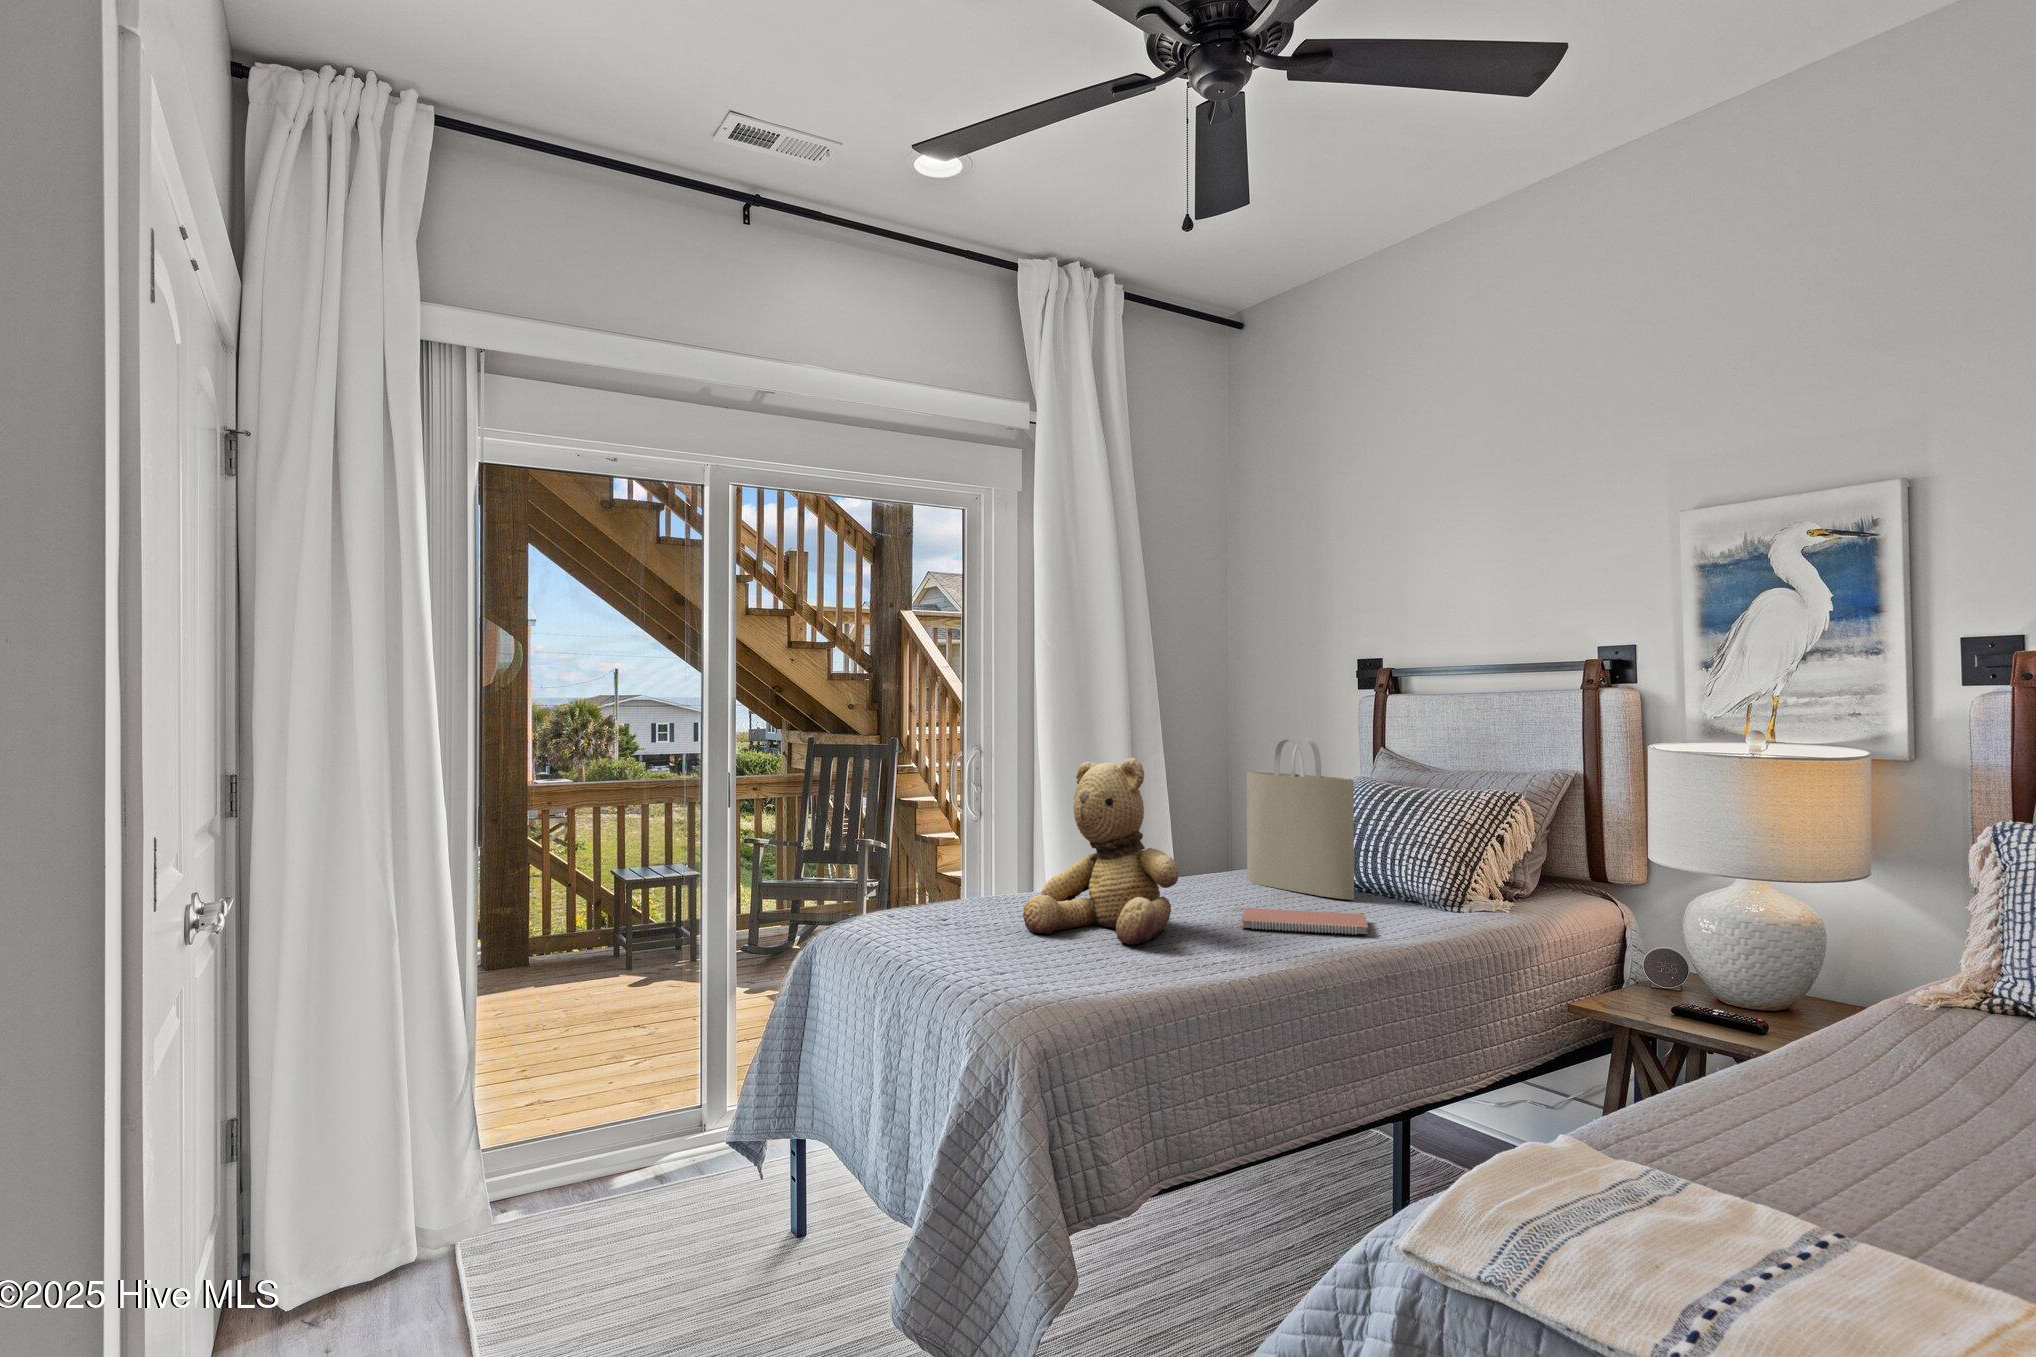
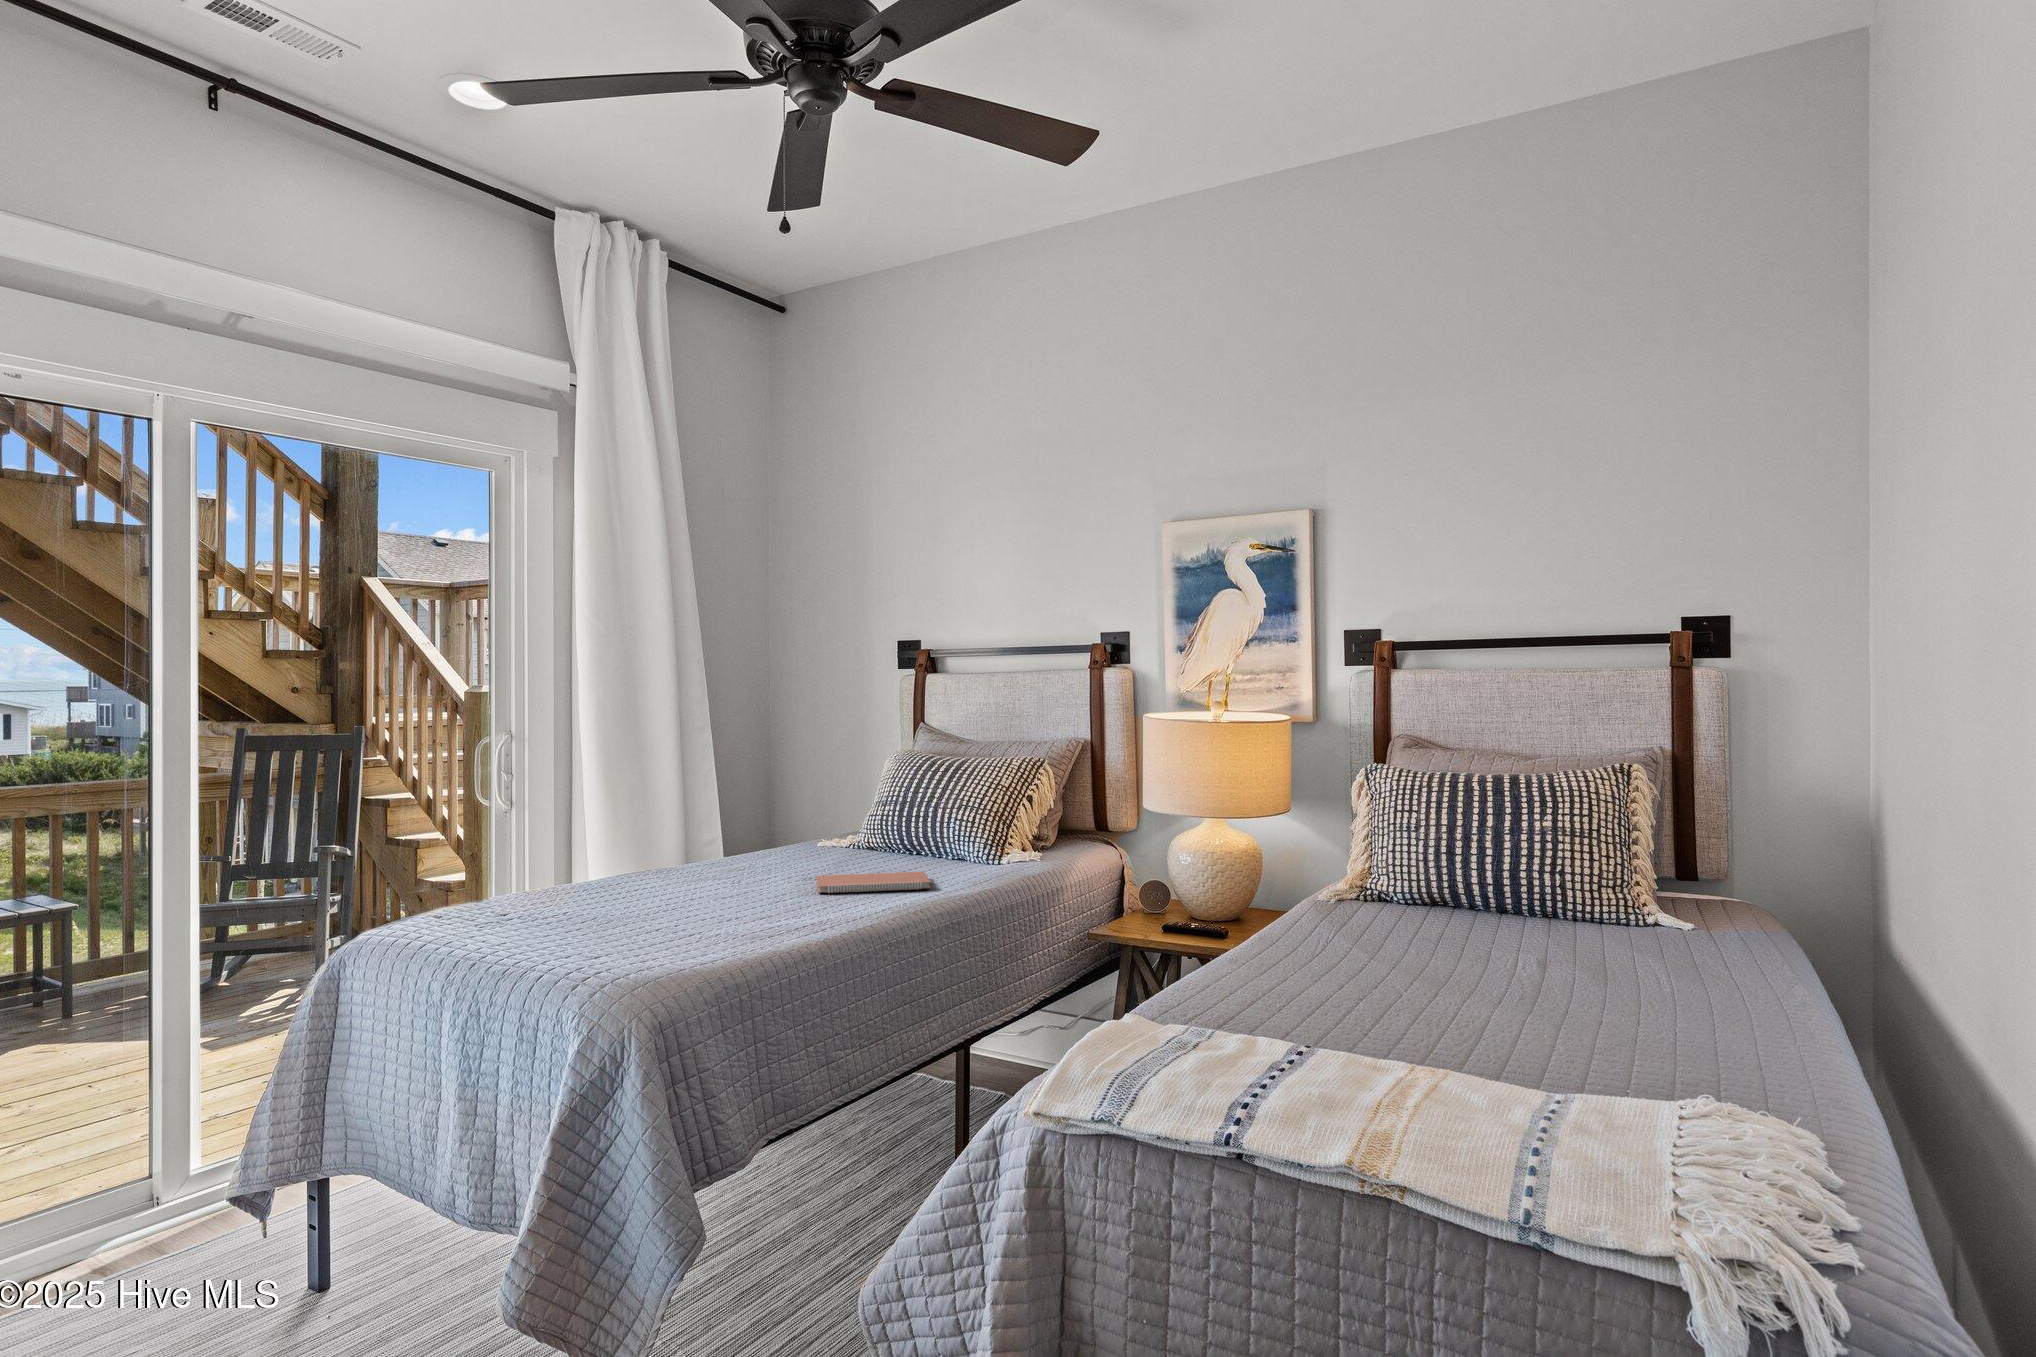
tote bag: present [1247,739,1354,900] -> none [807,716,910,861]
teddy bear: present [1023,758,1179,944] -> none [600,736,762,917]

